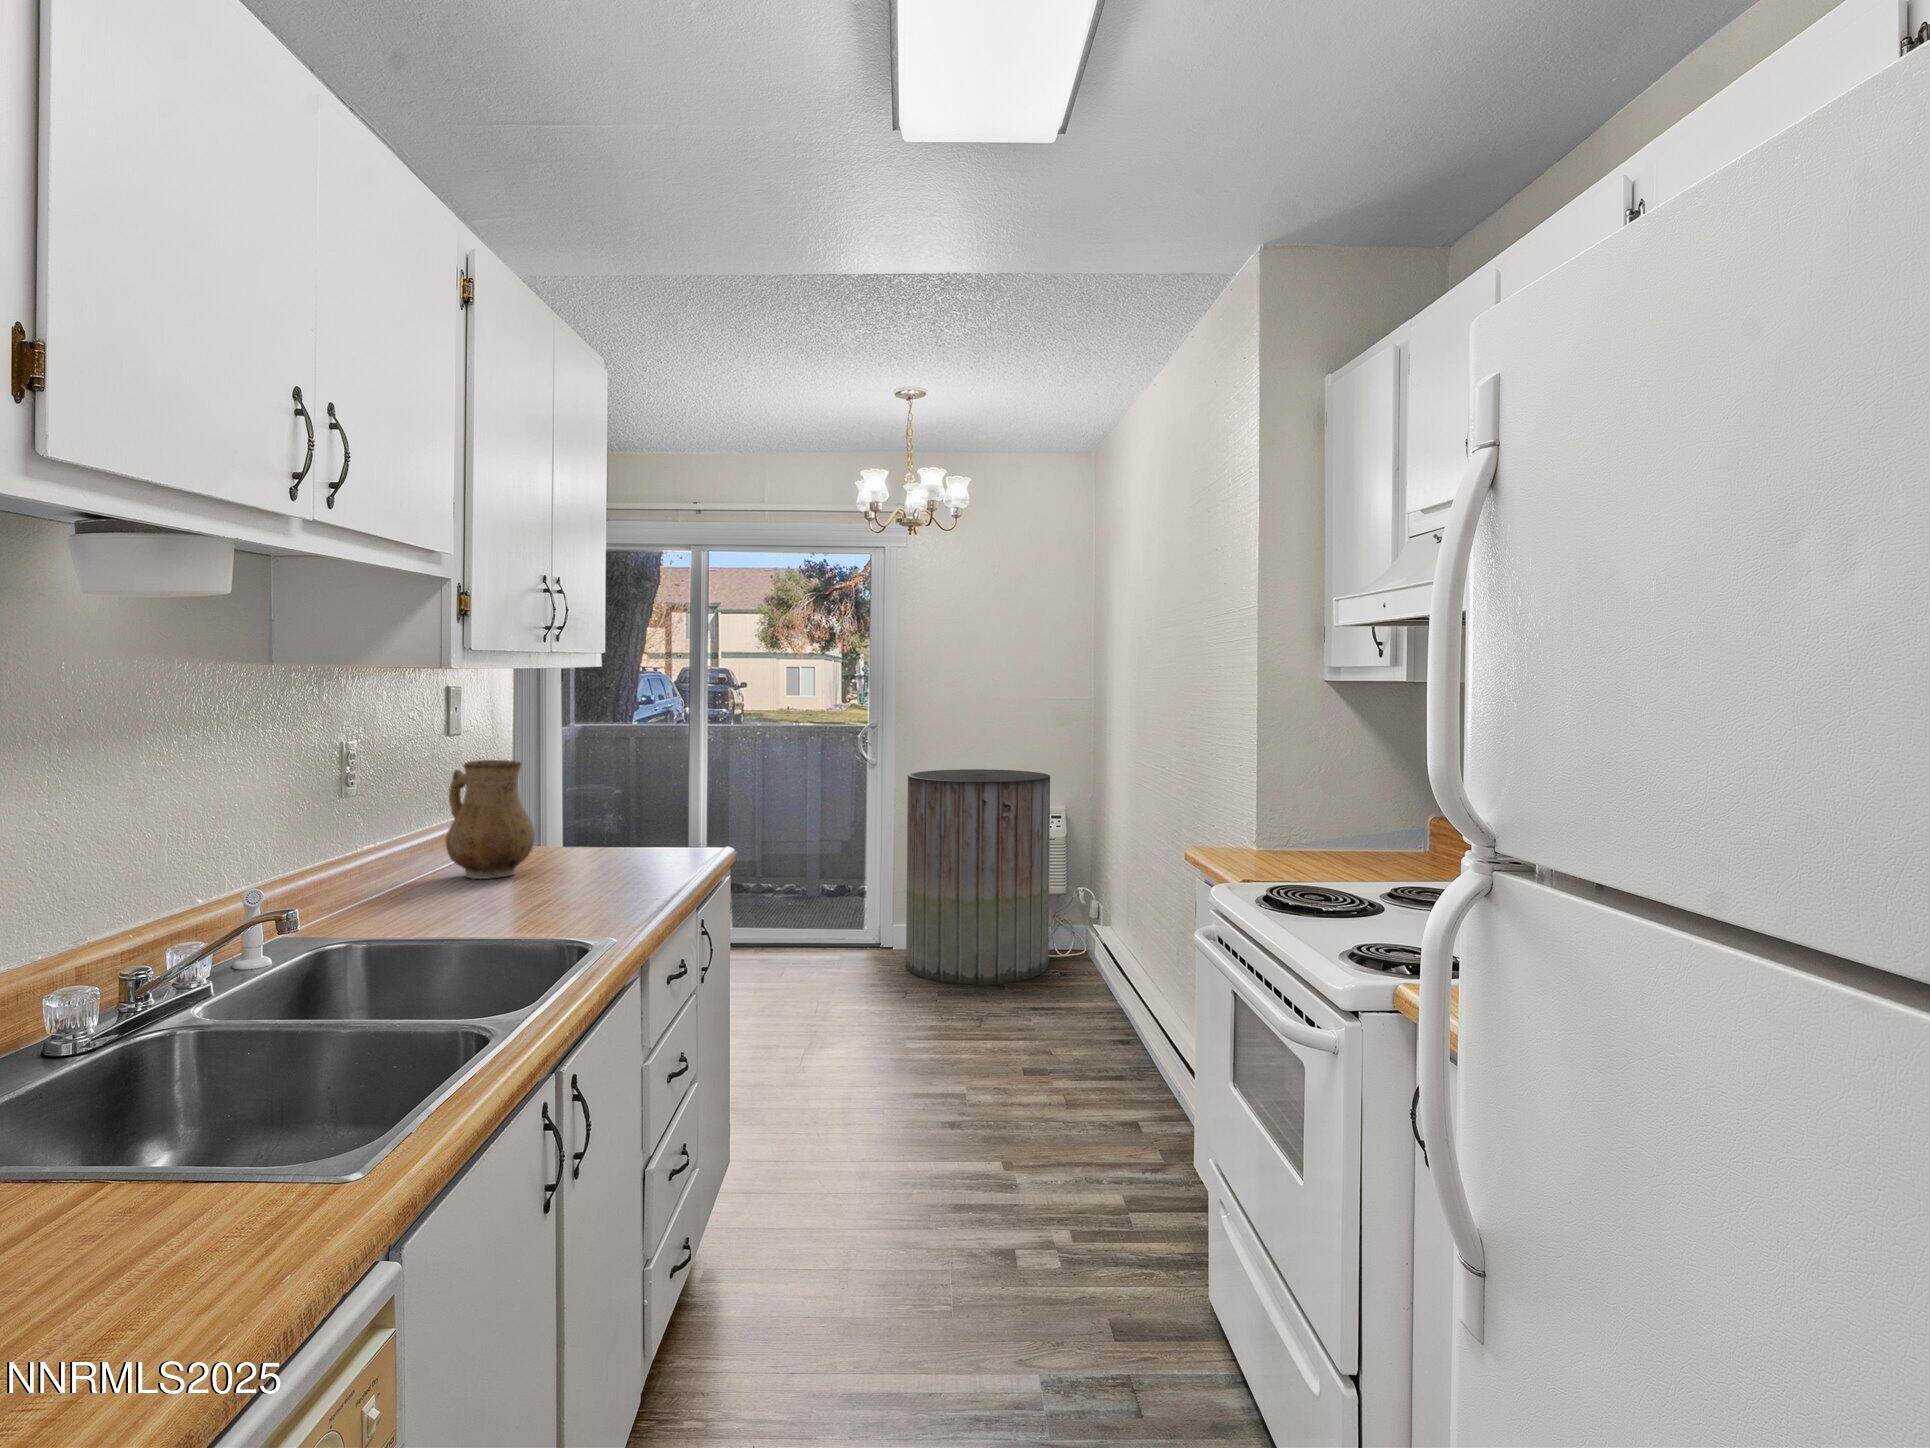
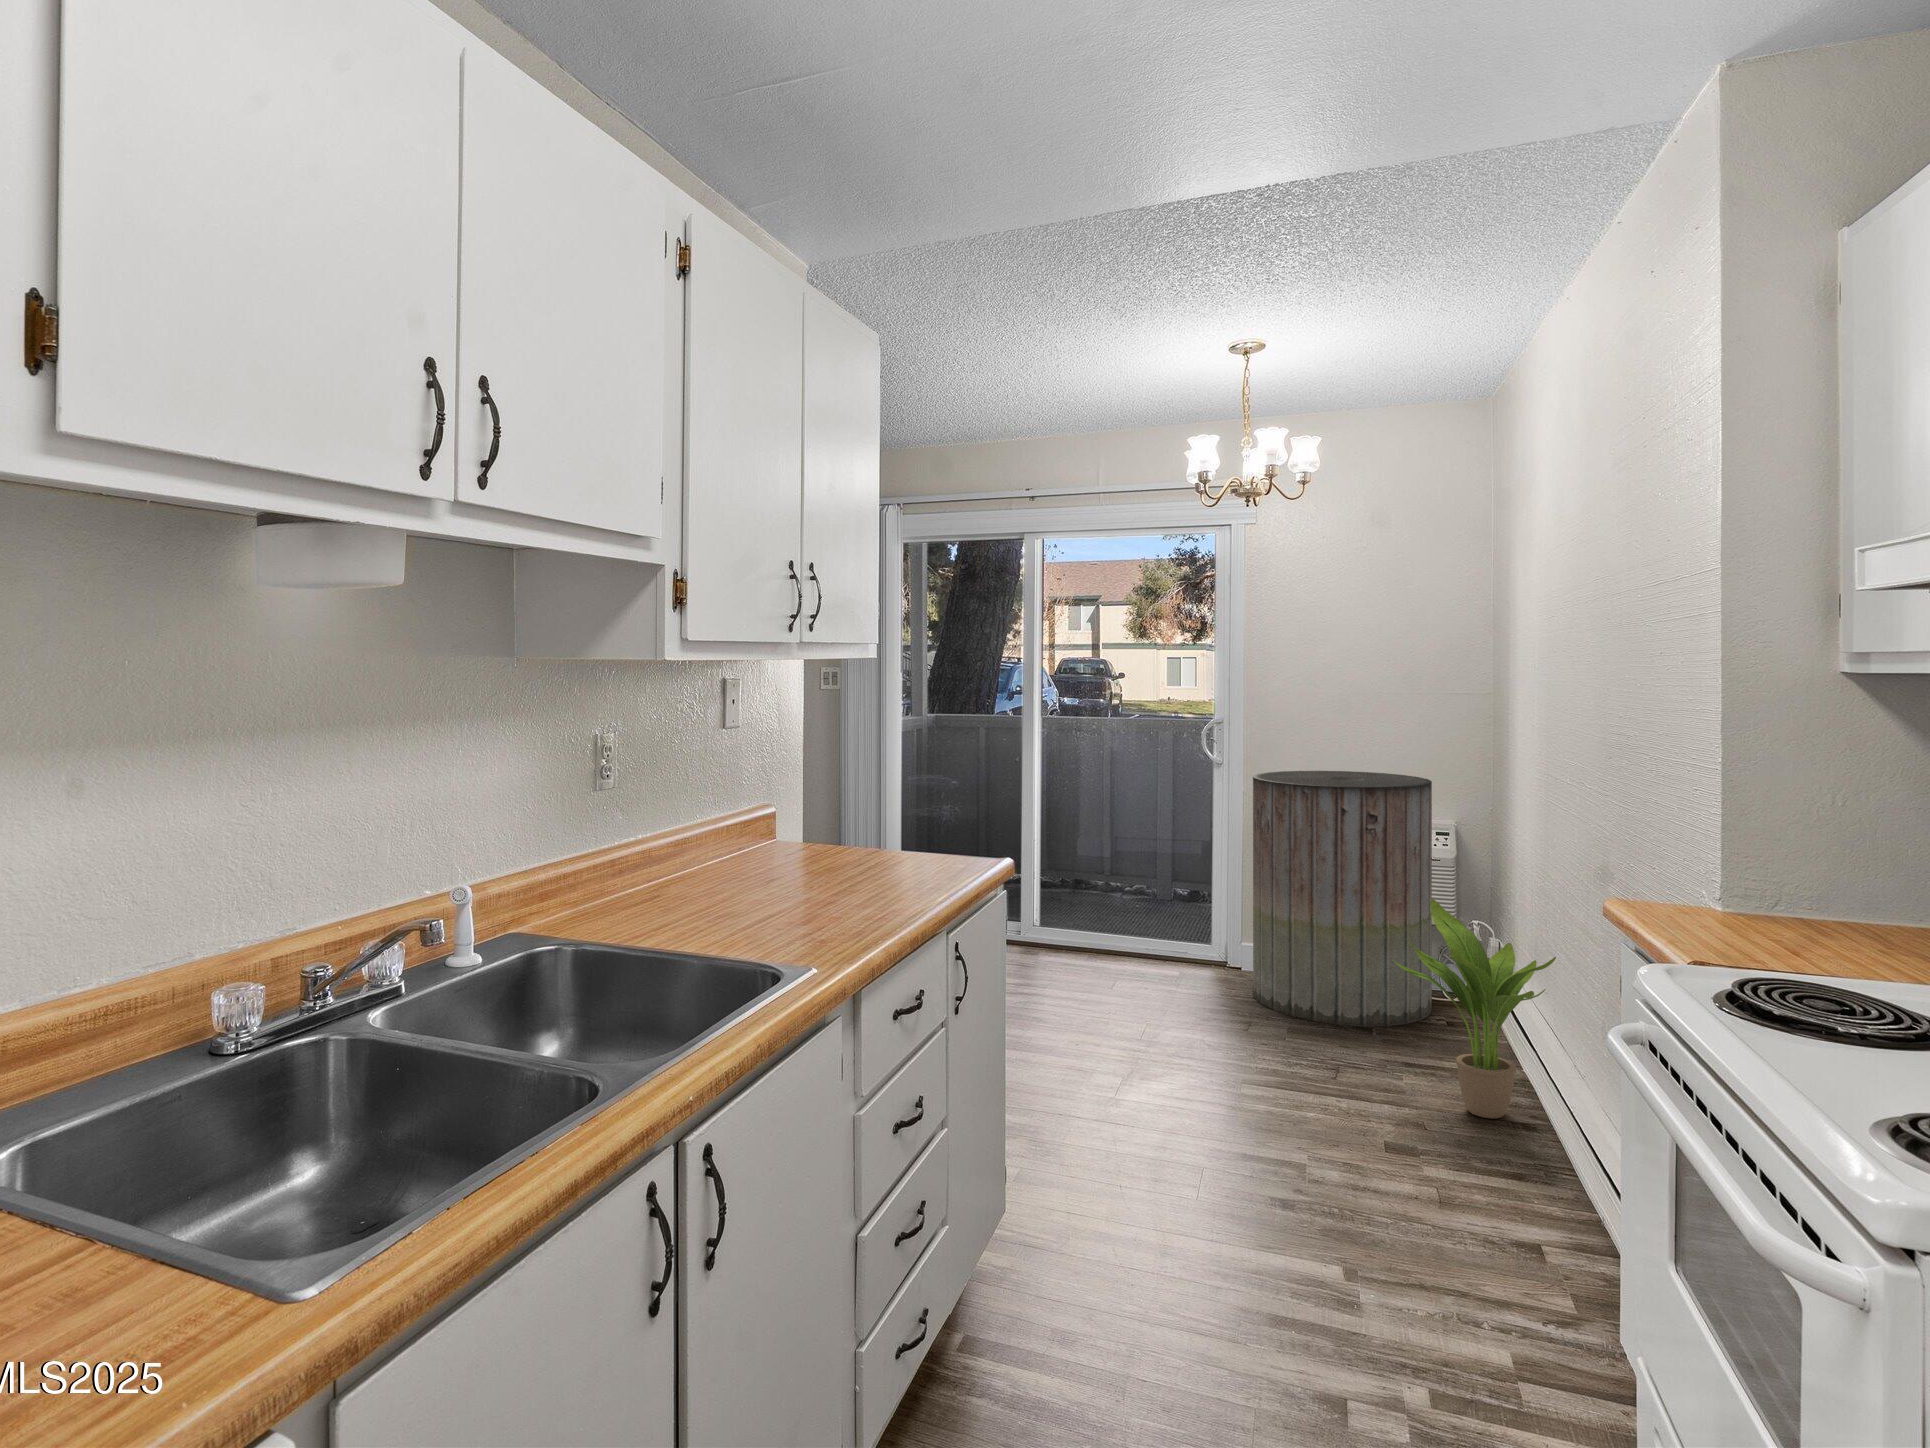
ceramic pitcher: present [446,760,535,879] -> none [706,755,790,880]
potted plant: none [1027,870,1145,1040] -> present [1393,899,1556,1119]

